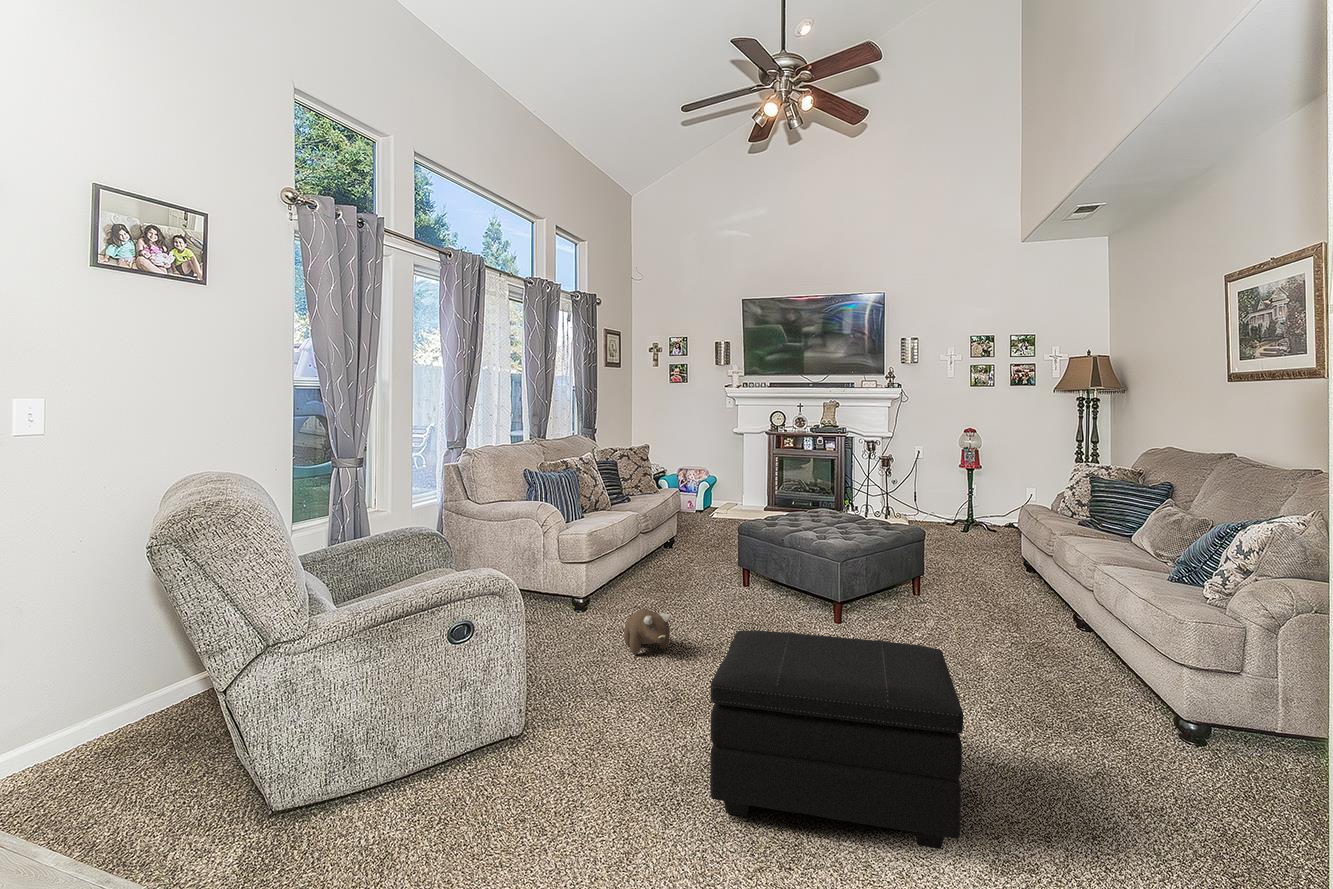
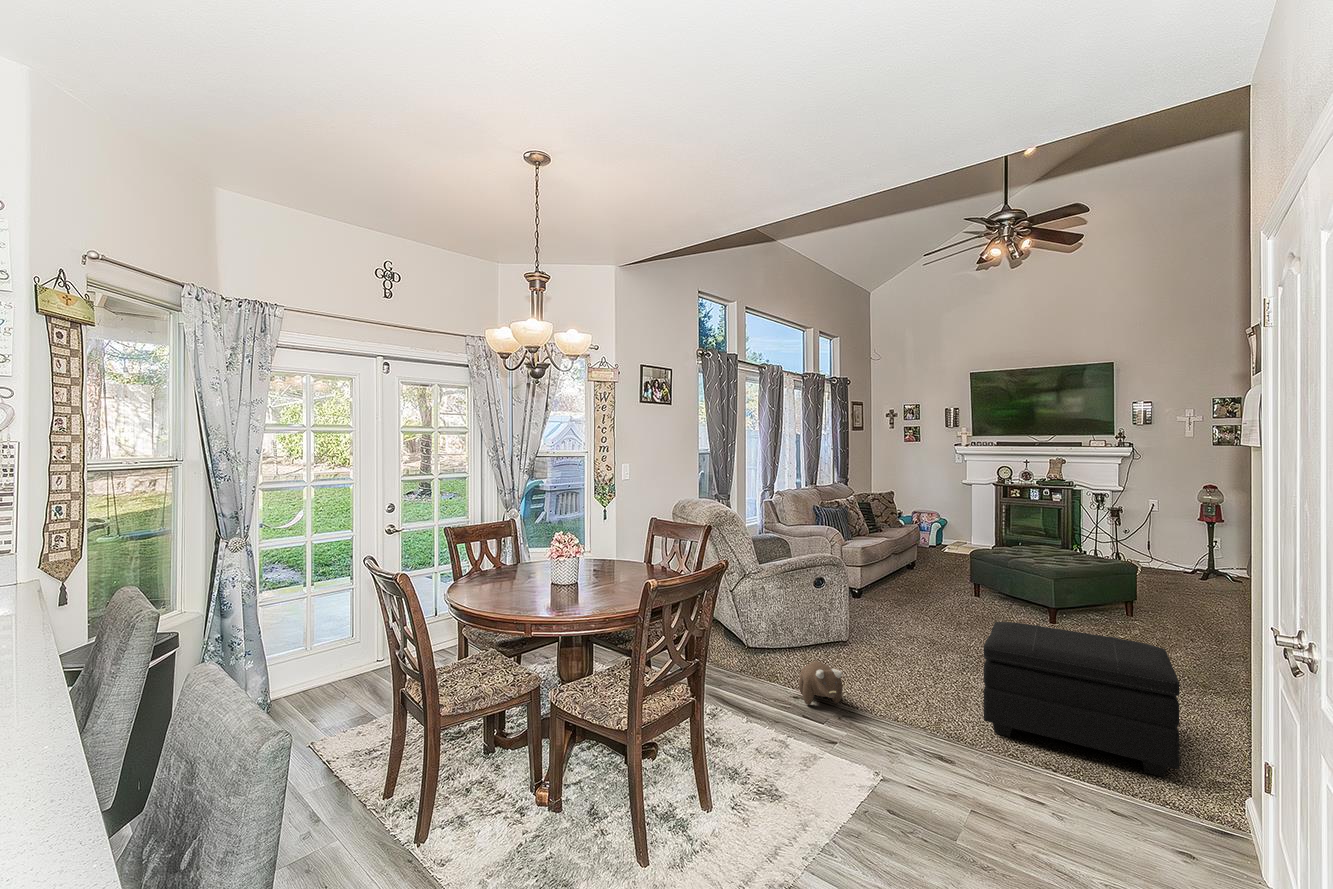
plush toy: present [624,609,671,655] -> present [799,661,843,705]

